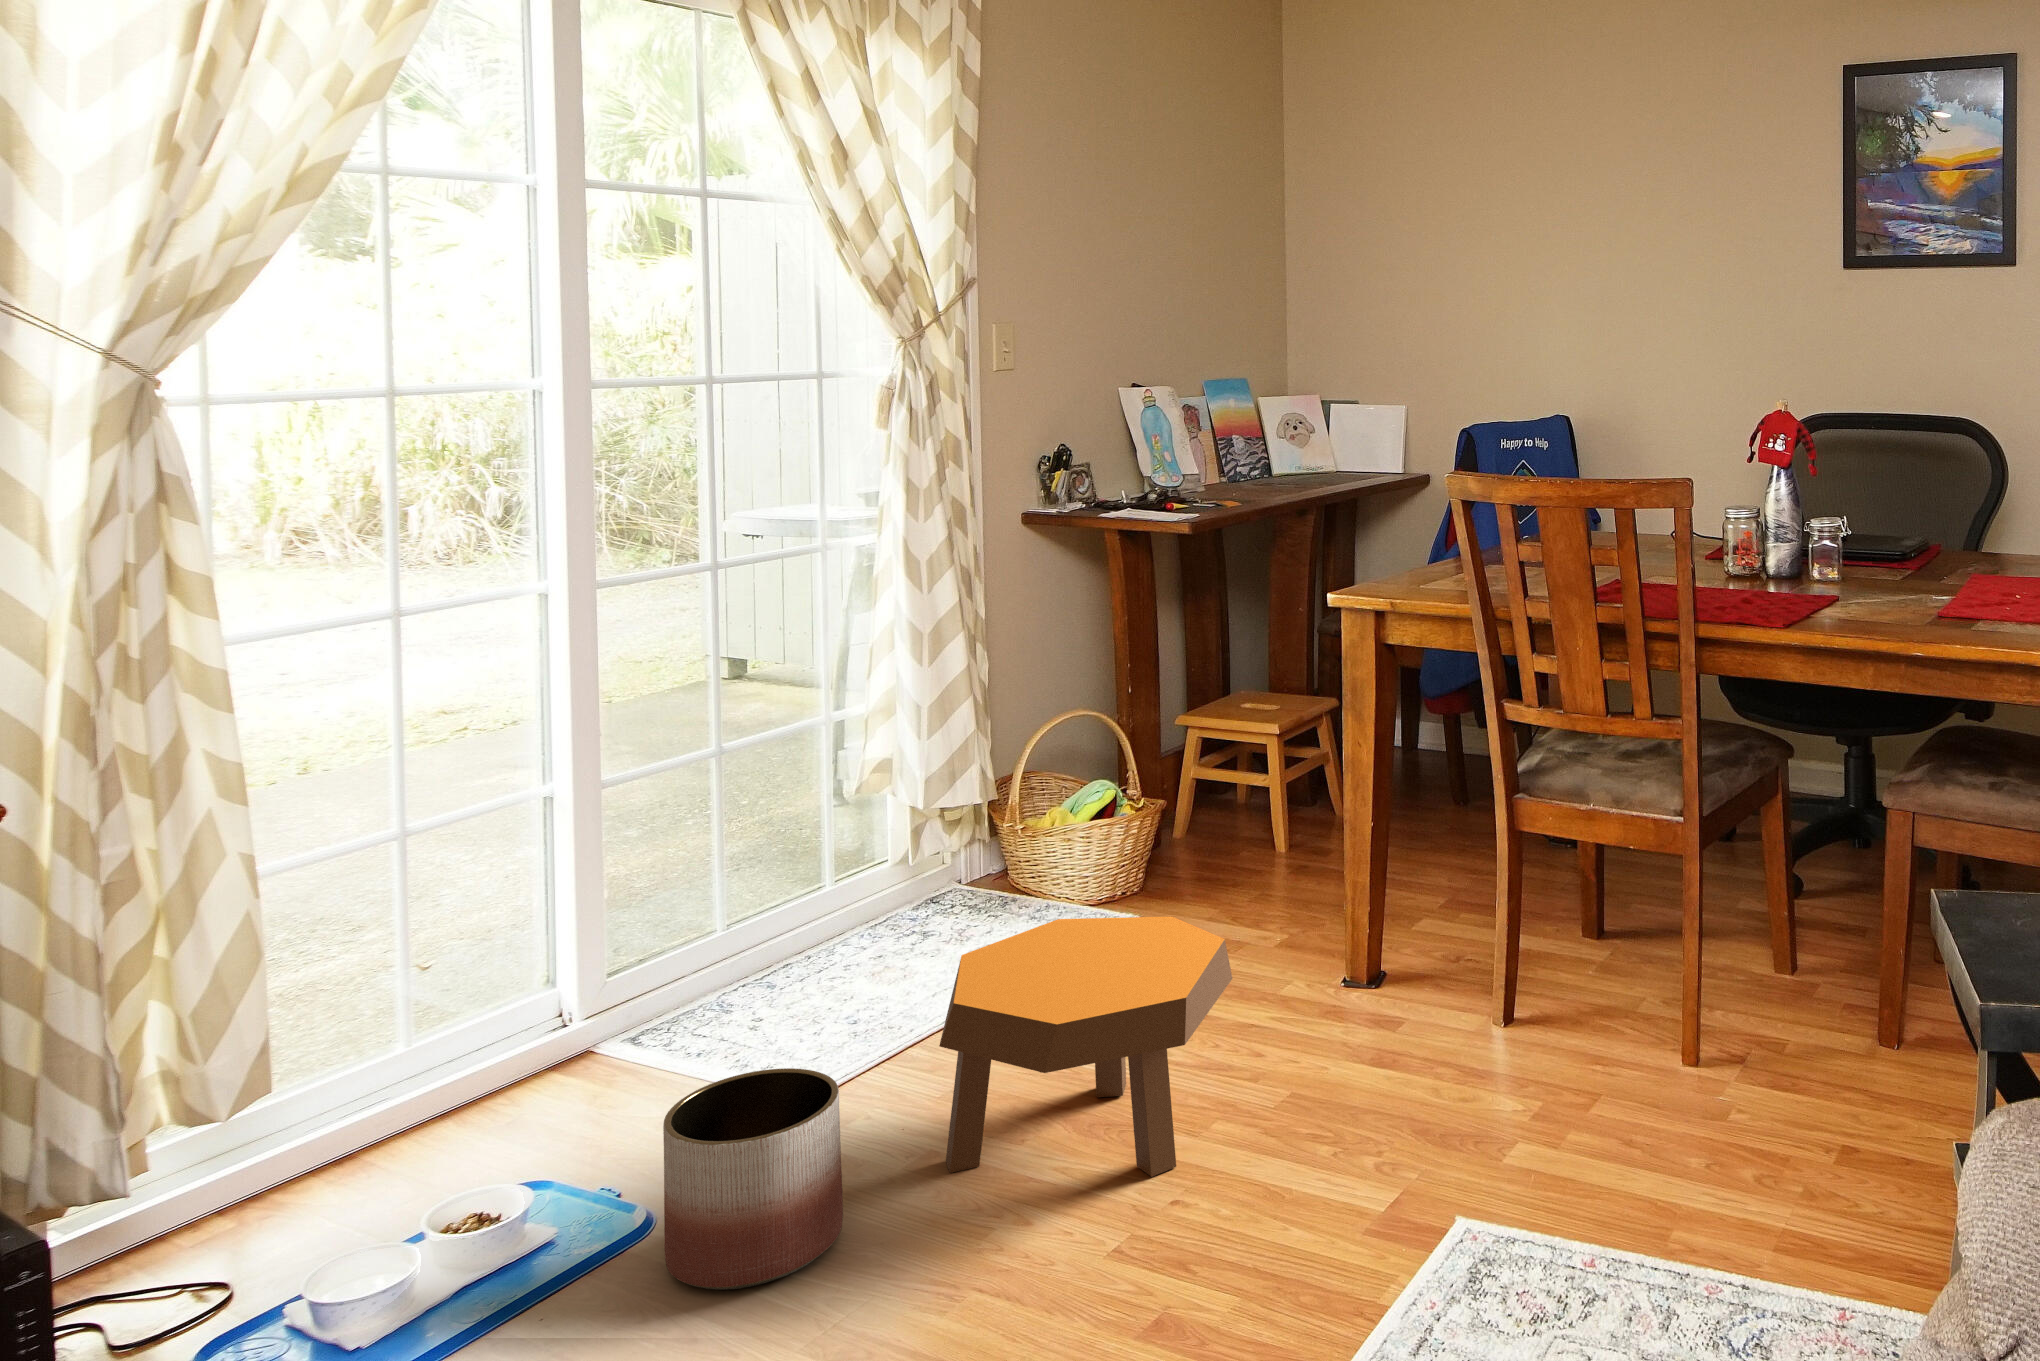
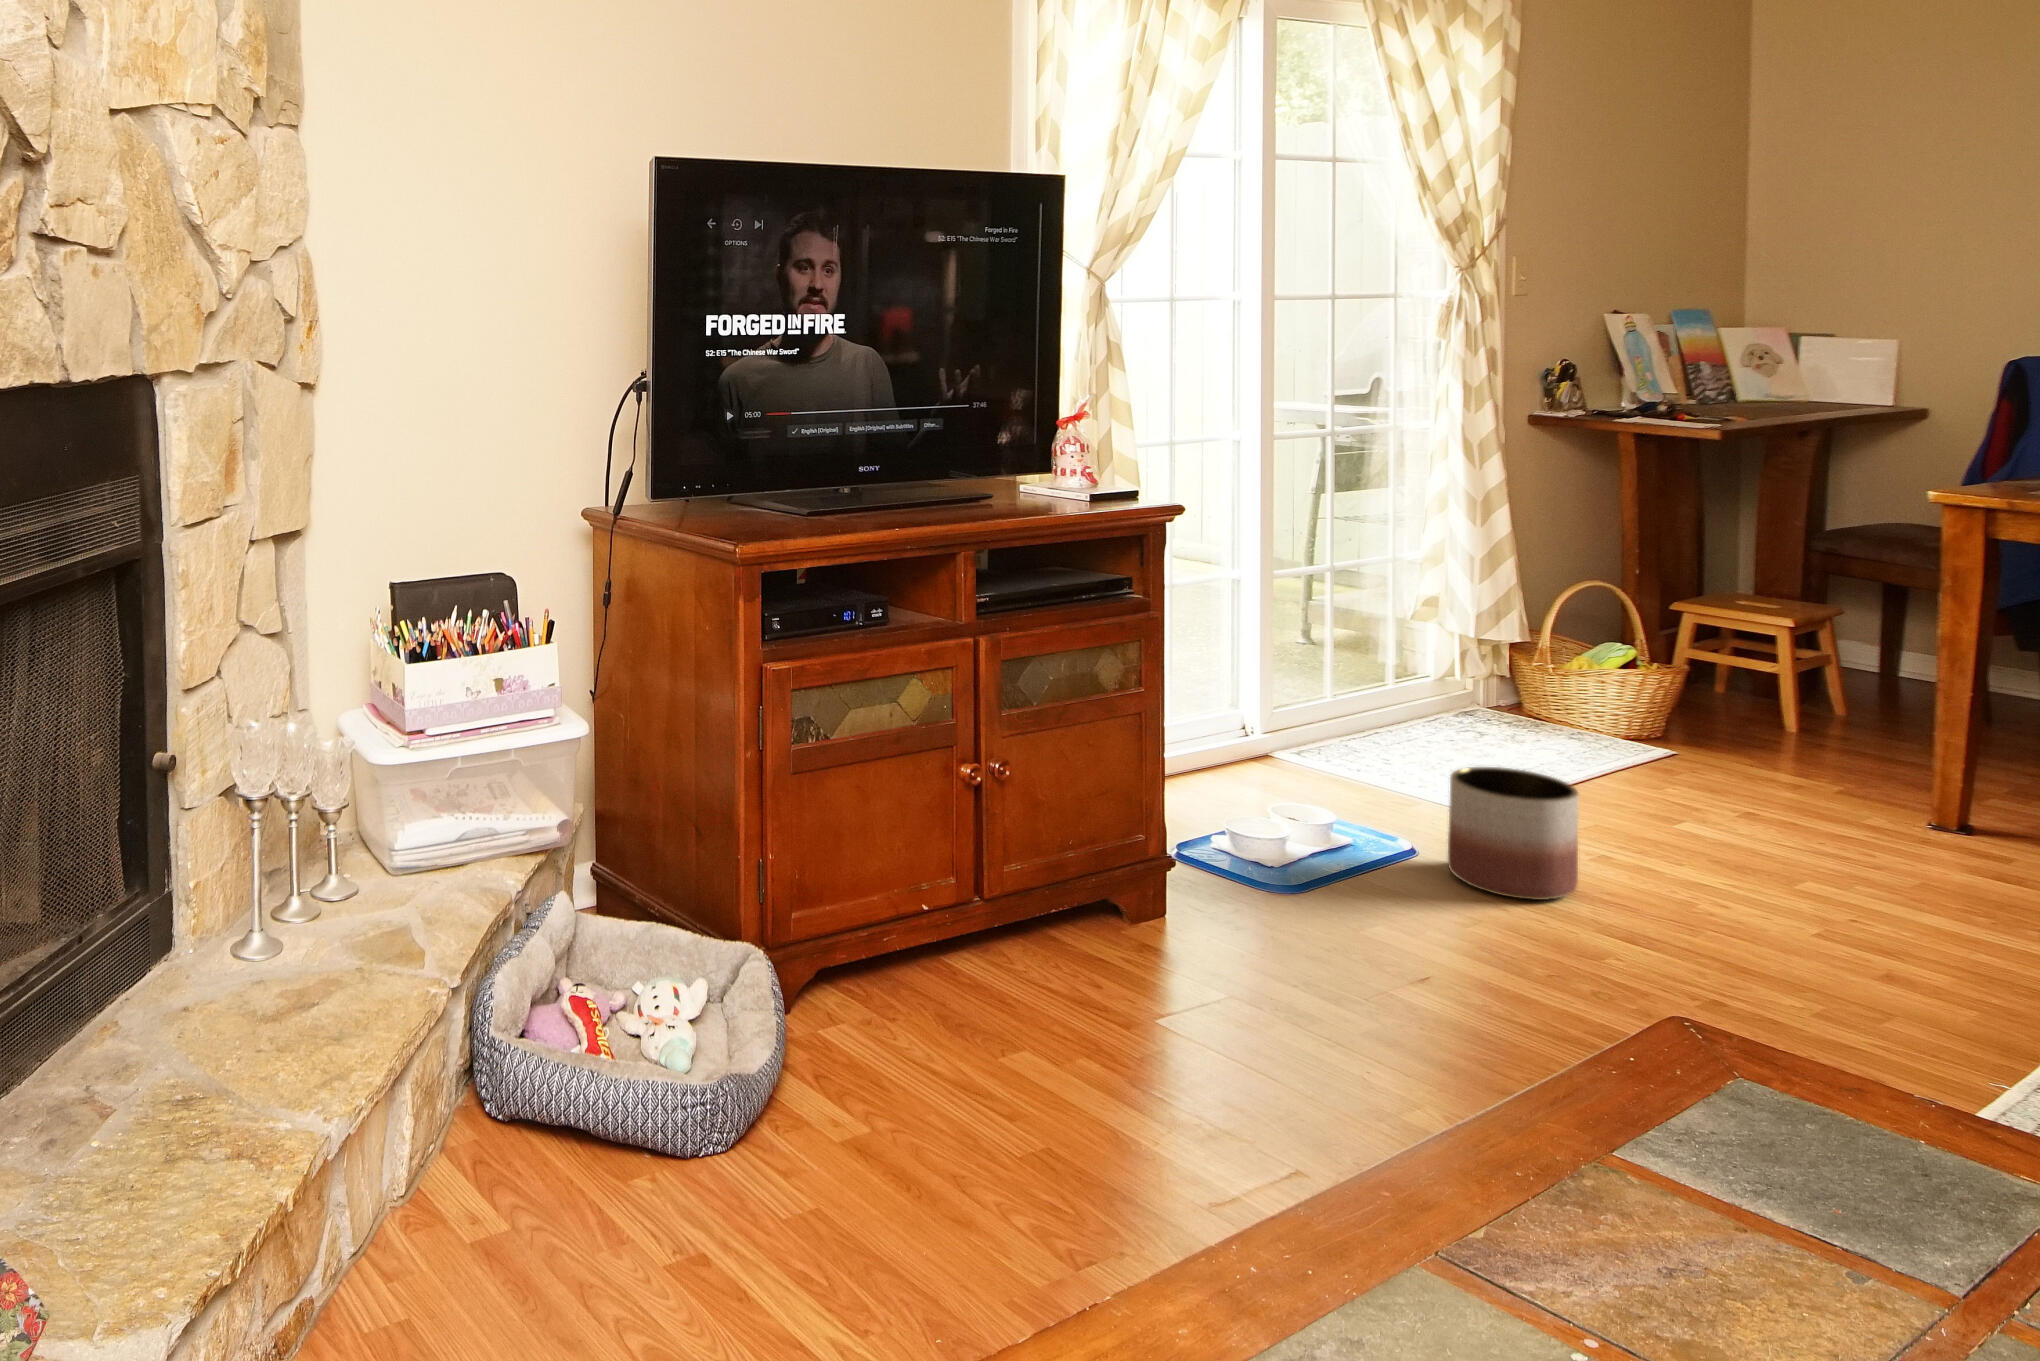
footstool: present [939,916,1232,1177] -> none [1614,716,1881,911]

